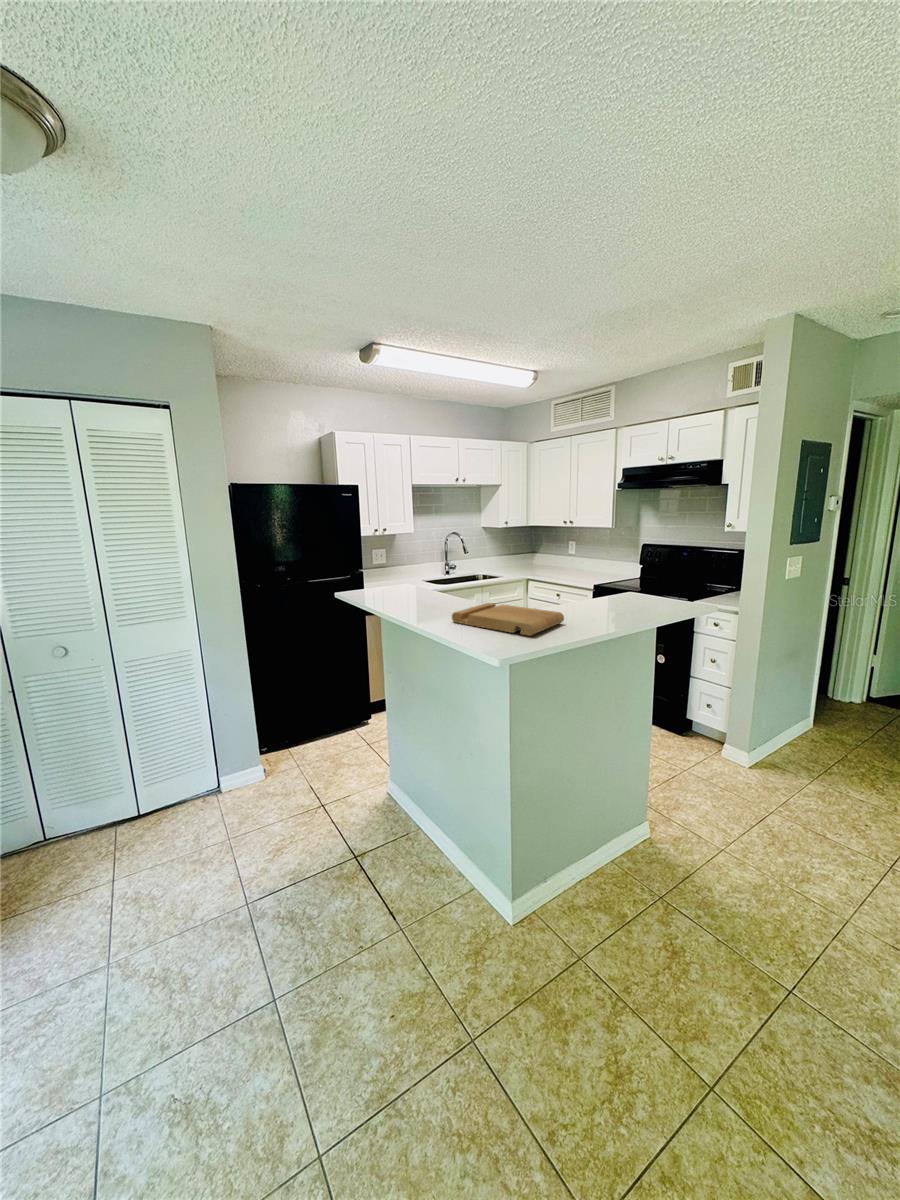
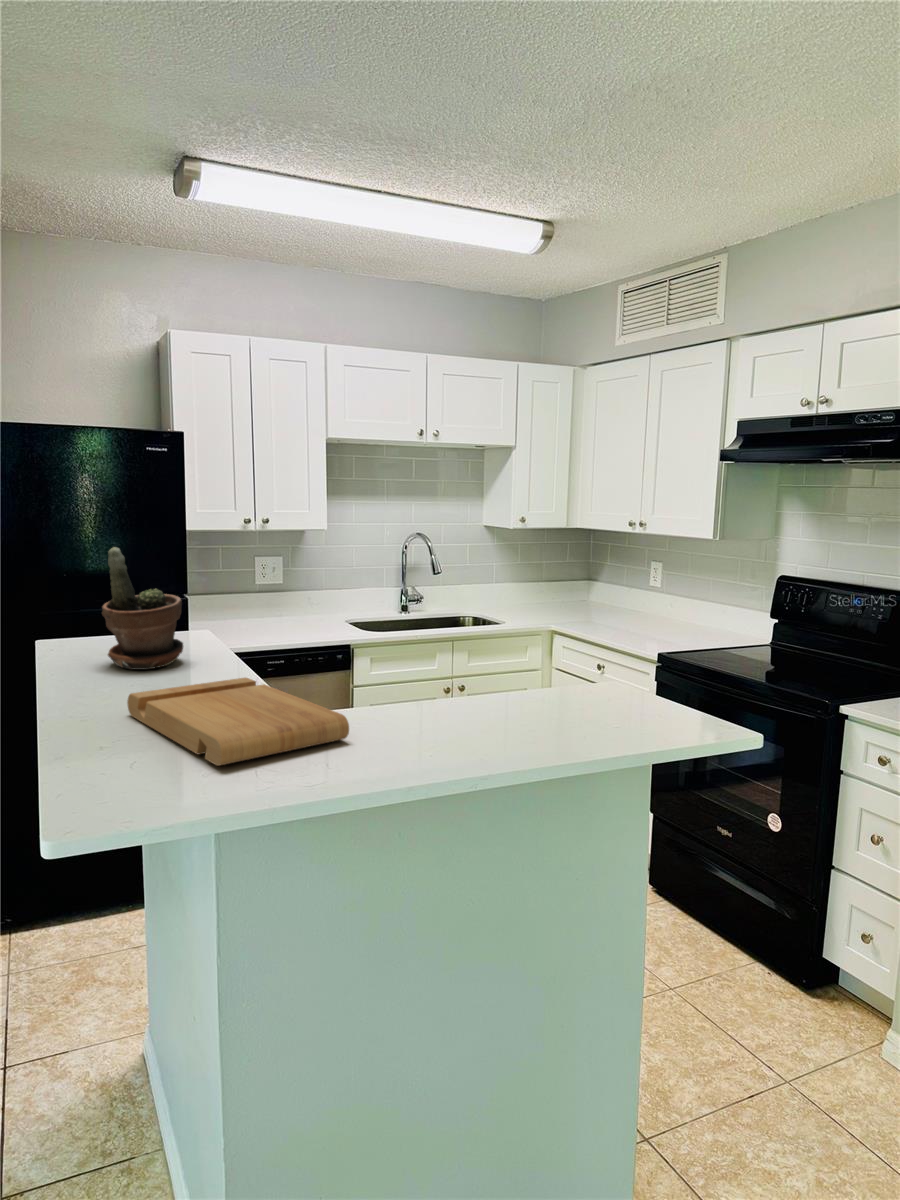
potted plant: none [397,547,434,605] -> present [102,547,183,670]

